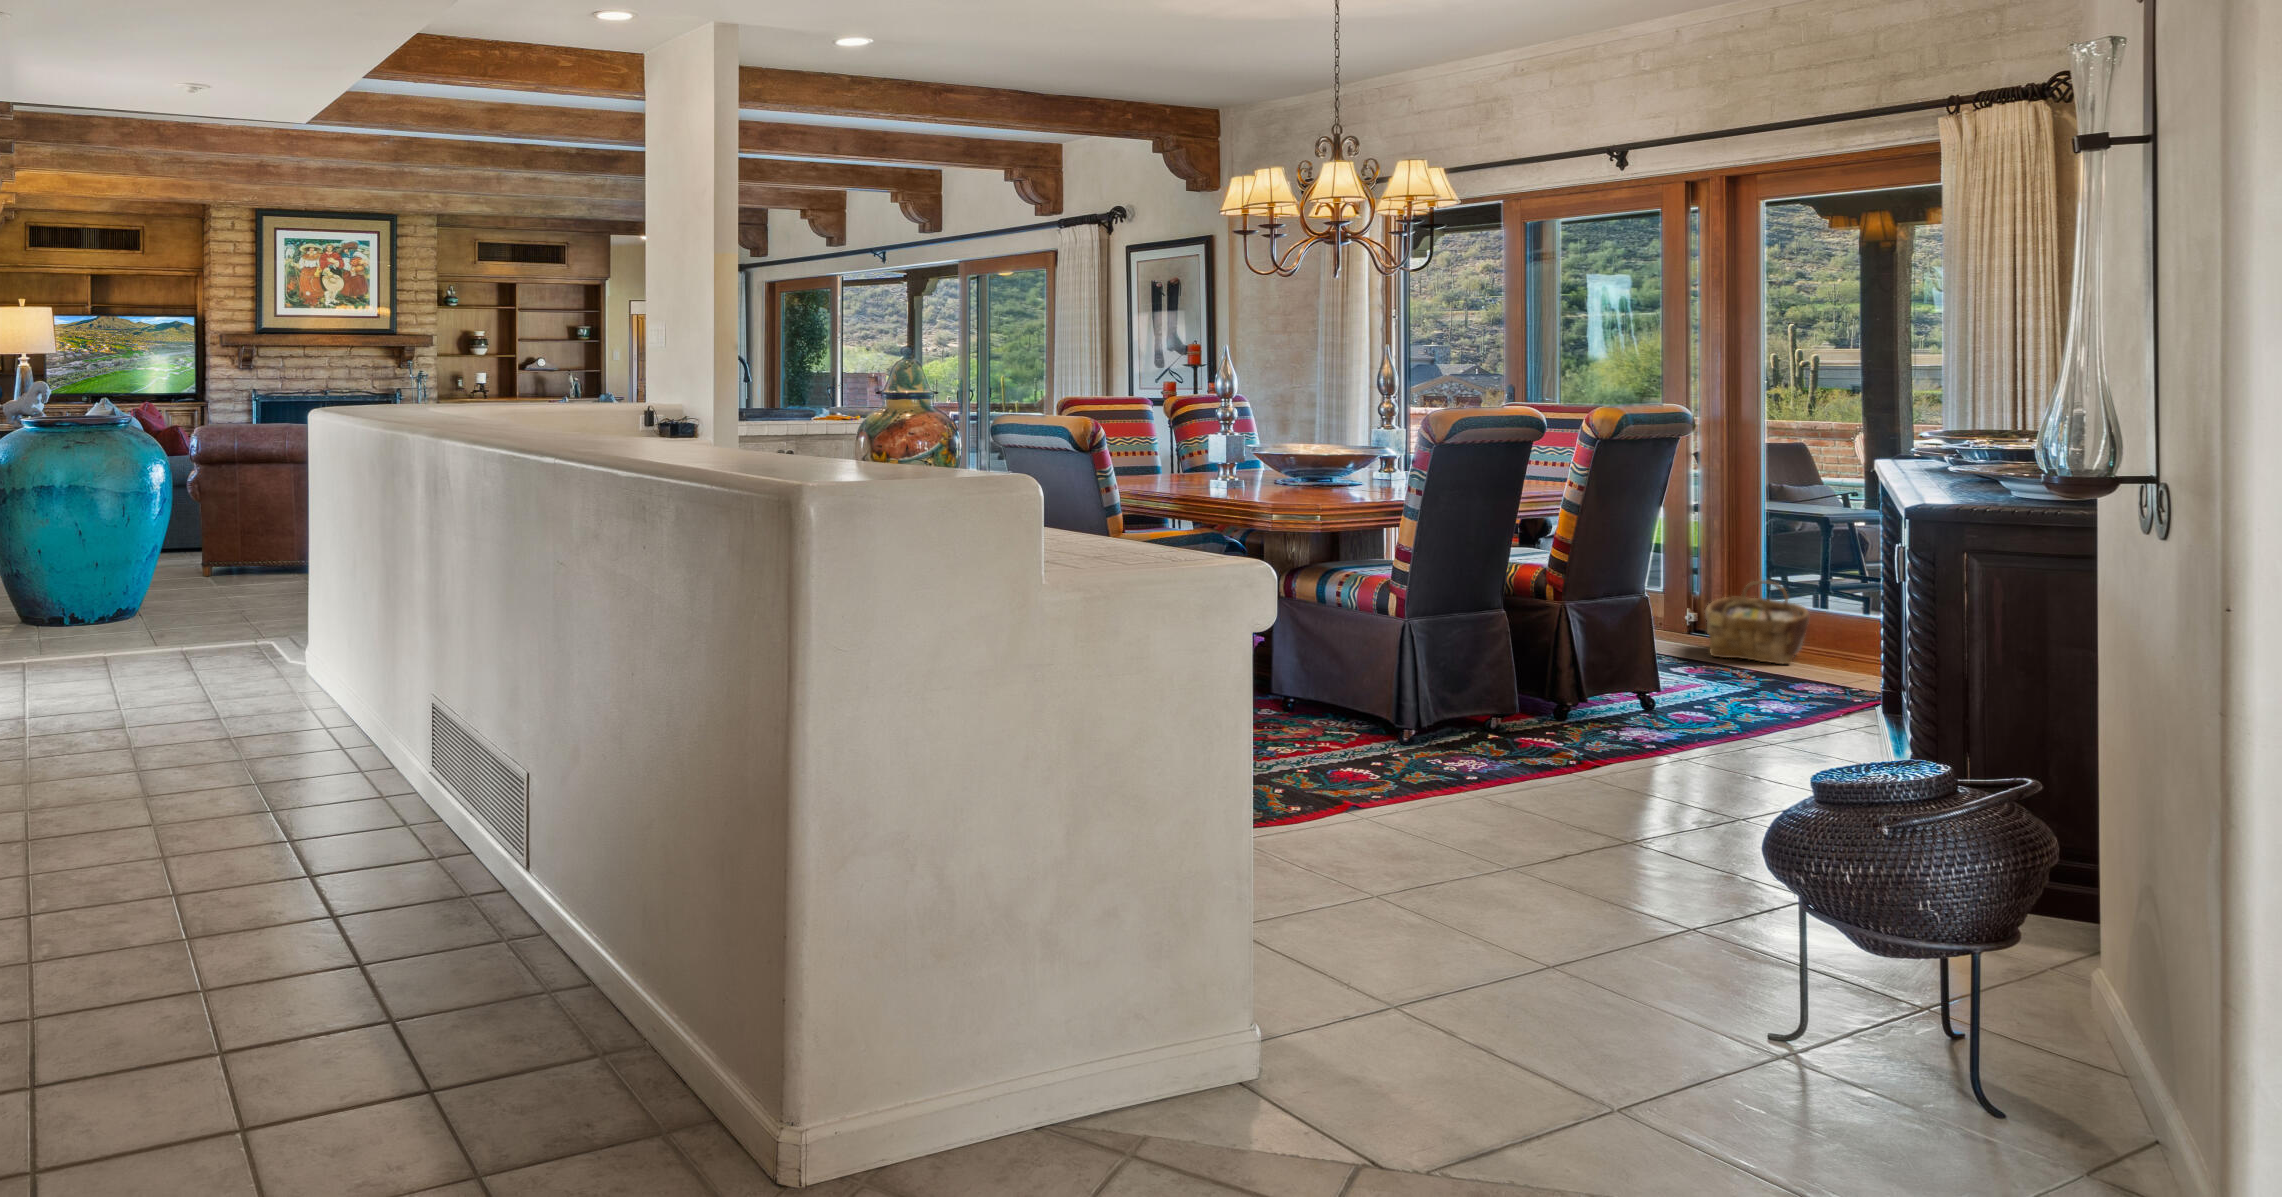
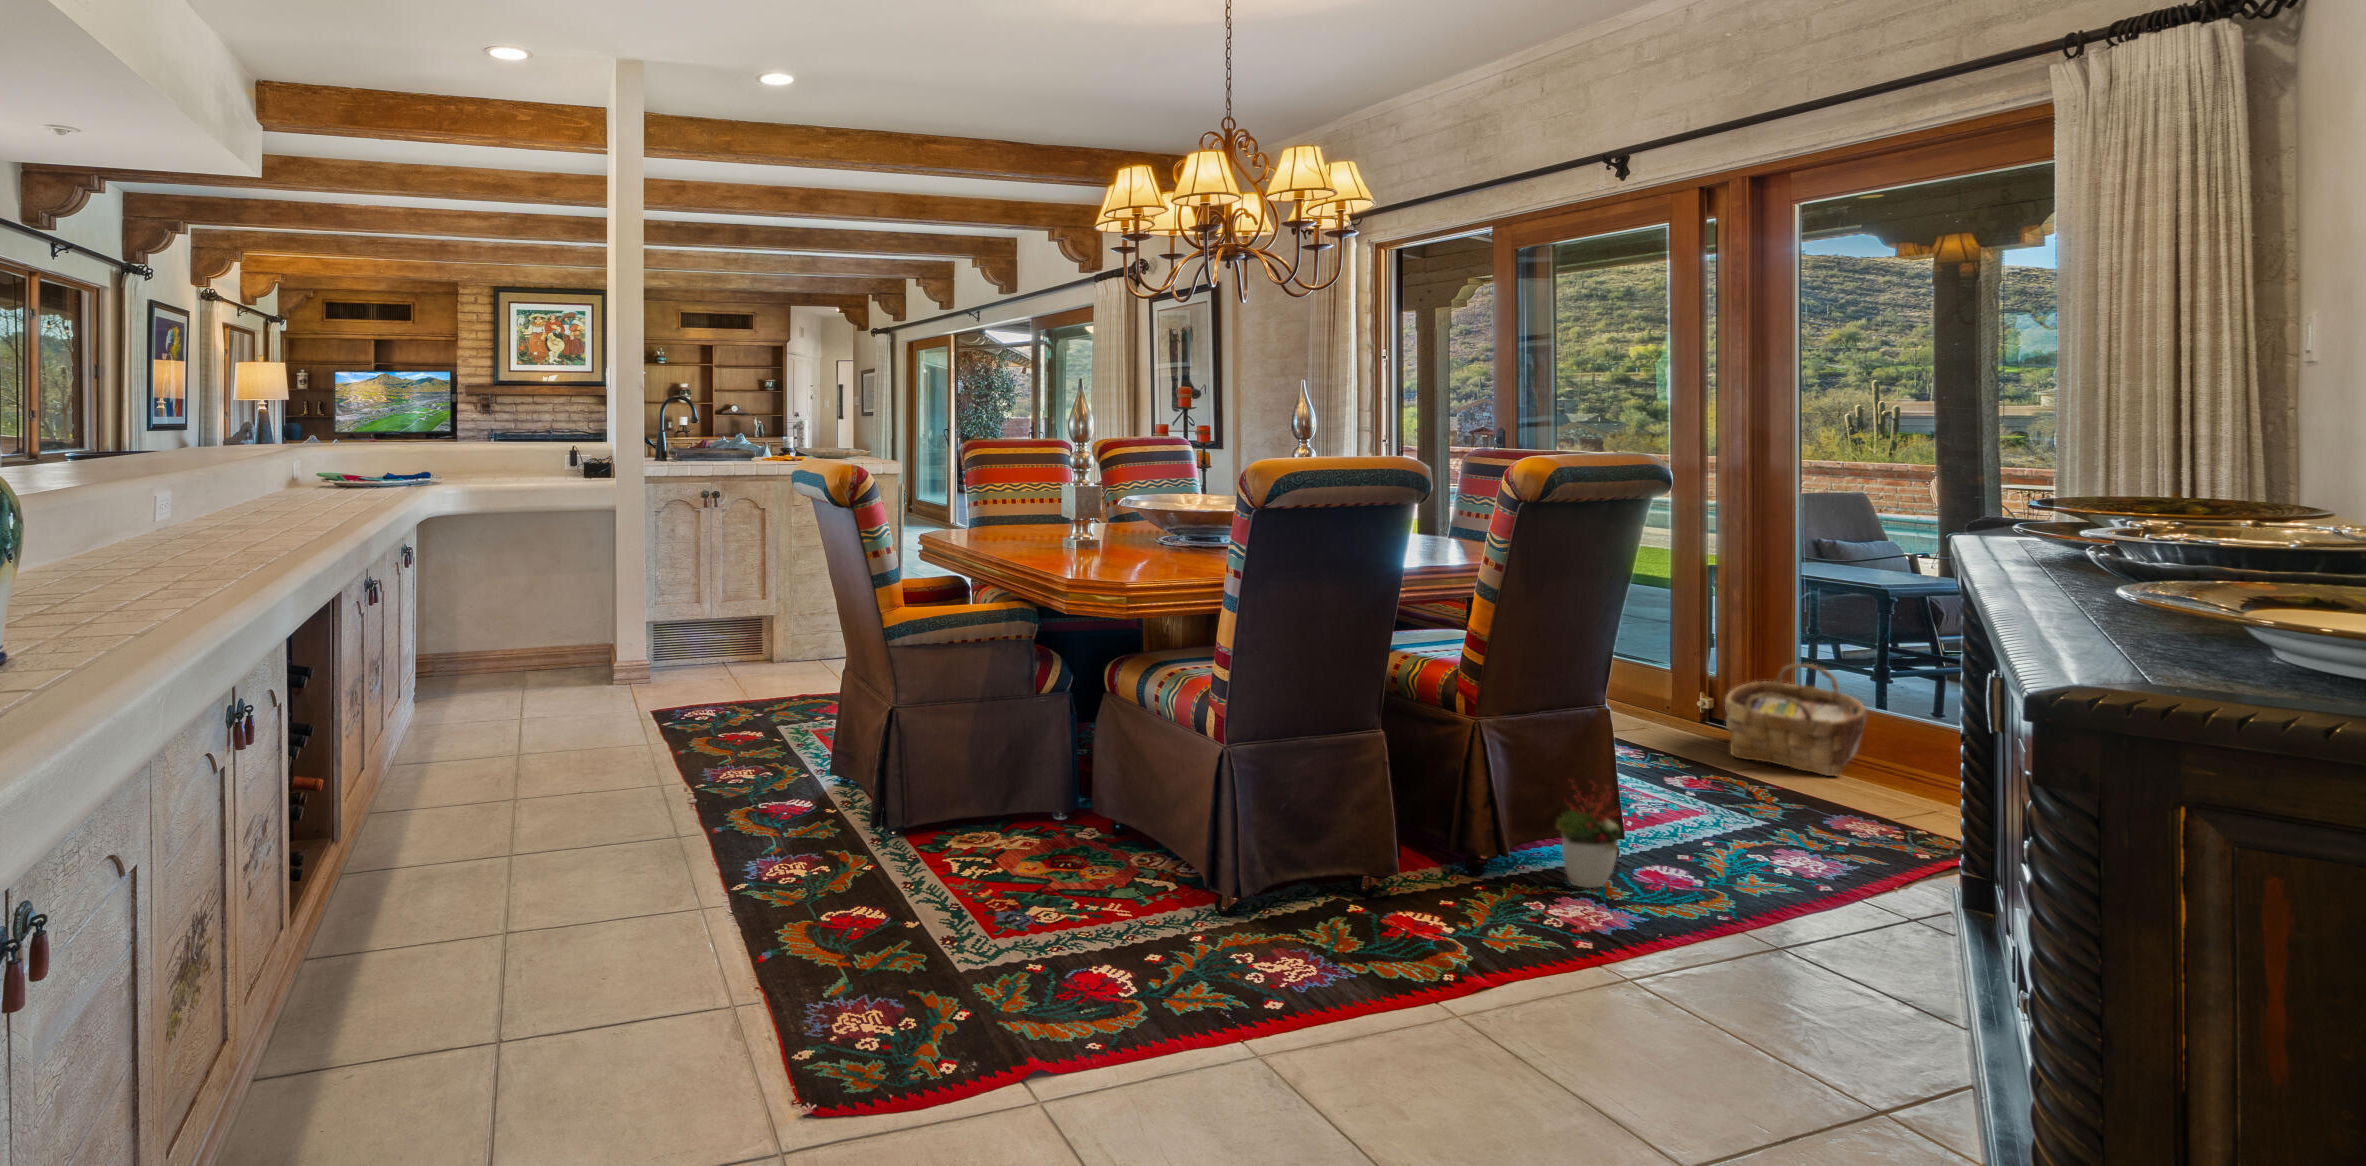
decorative plant: none [1617,645,1661,724] -> present [1556,780,1621,888]

